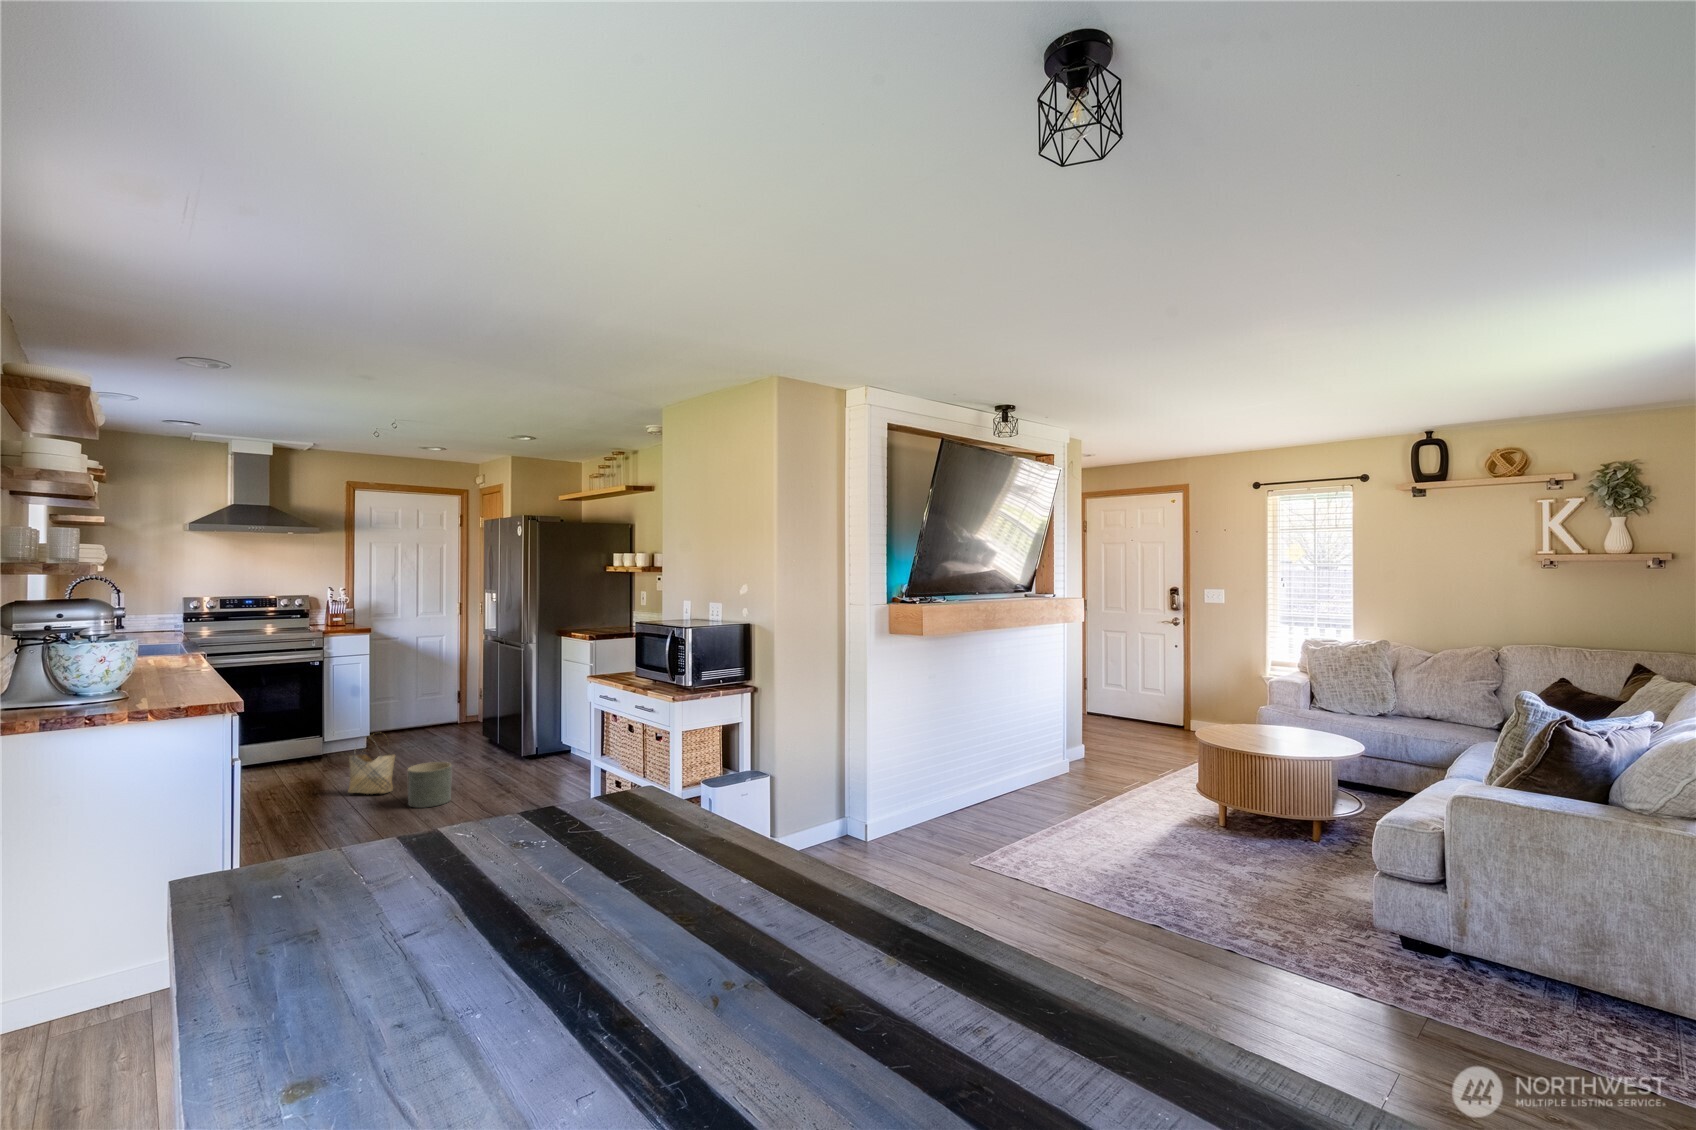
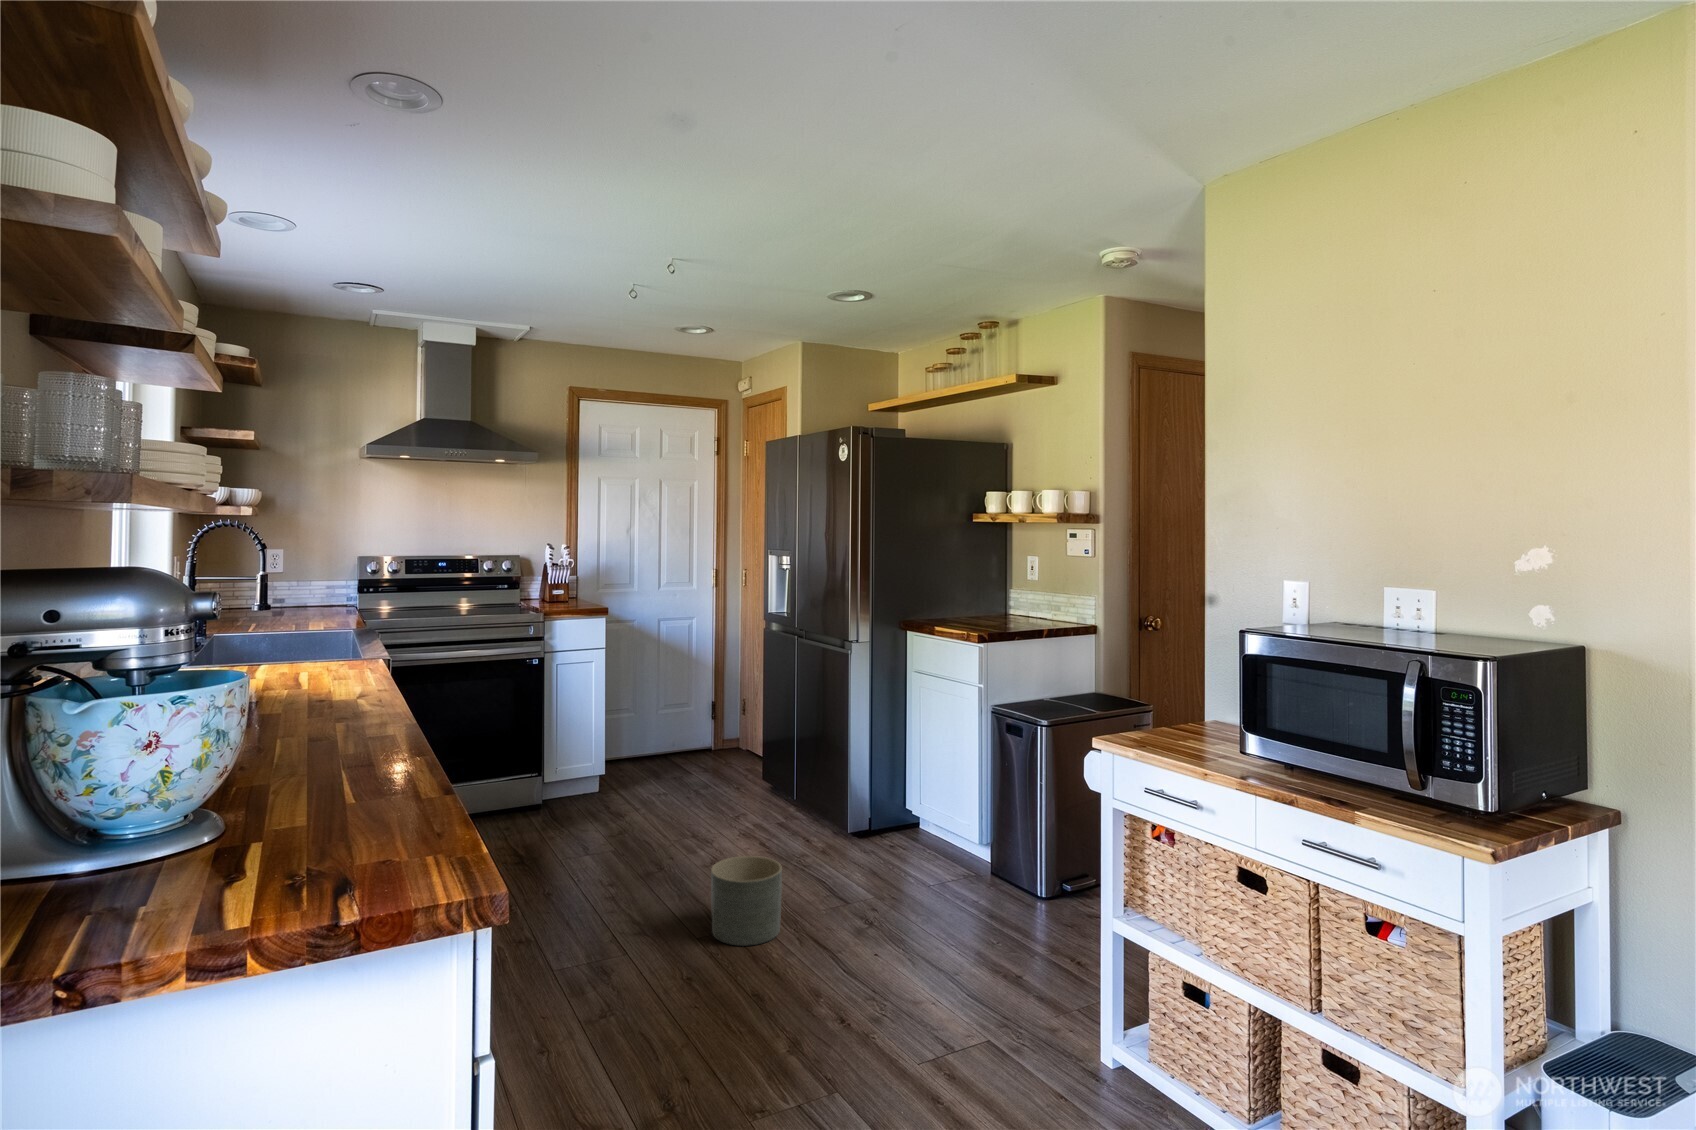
woven basket: present [348,732,396,794] -> none [605,791,679,900]

